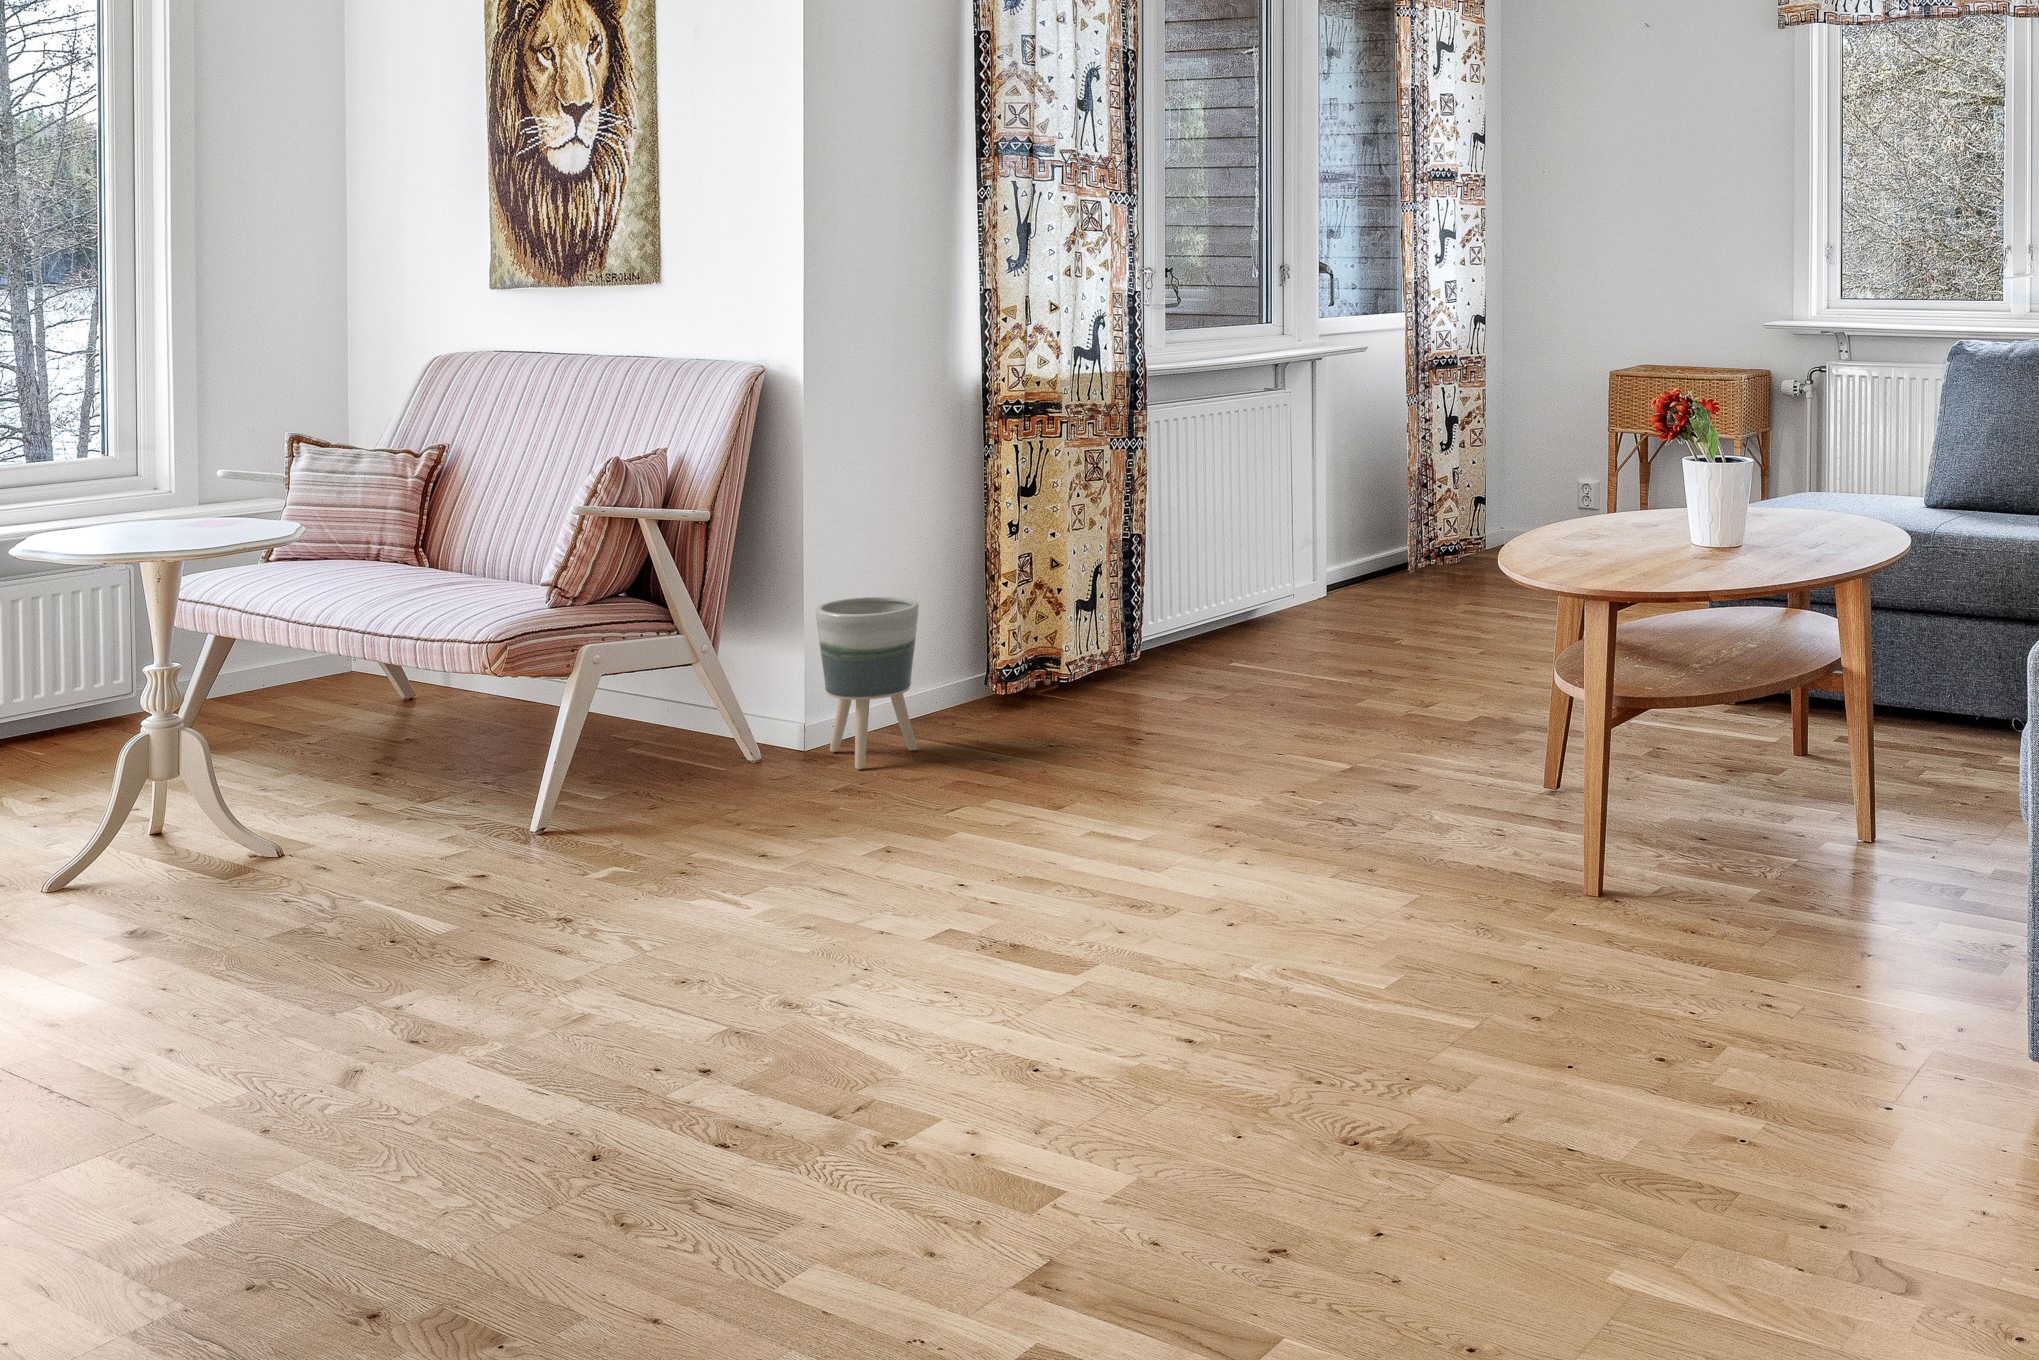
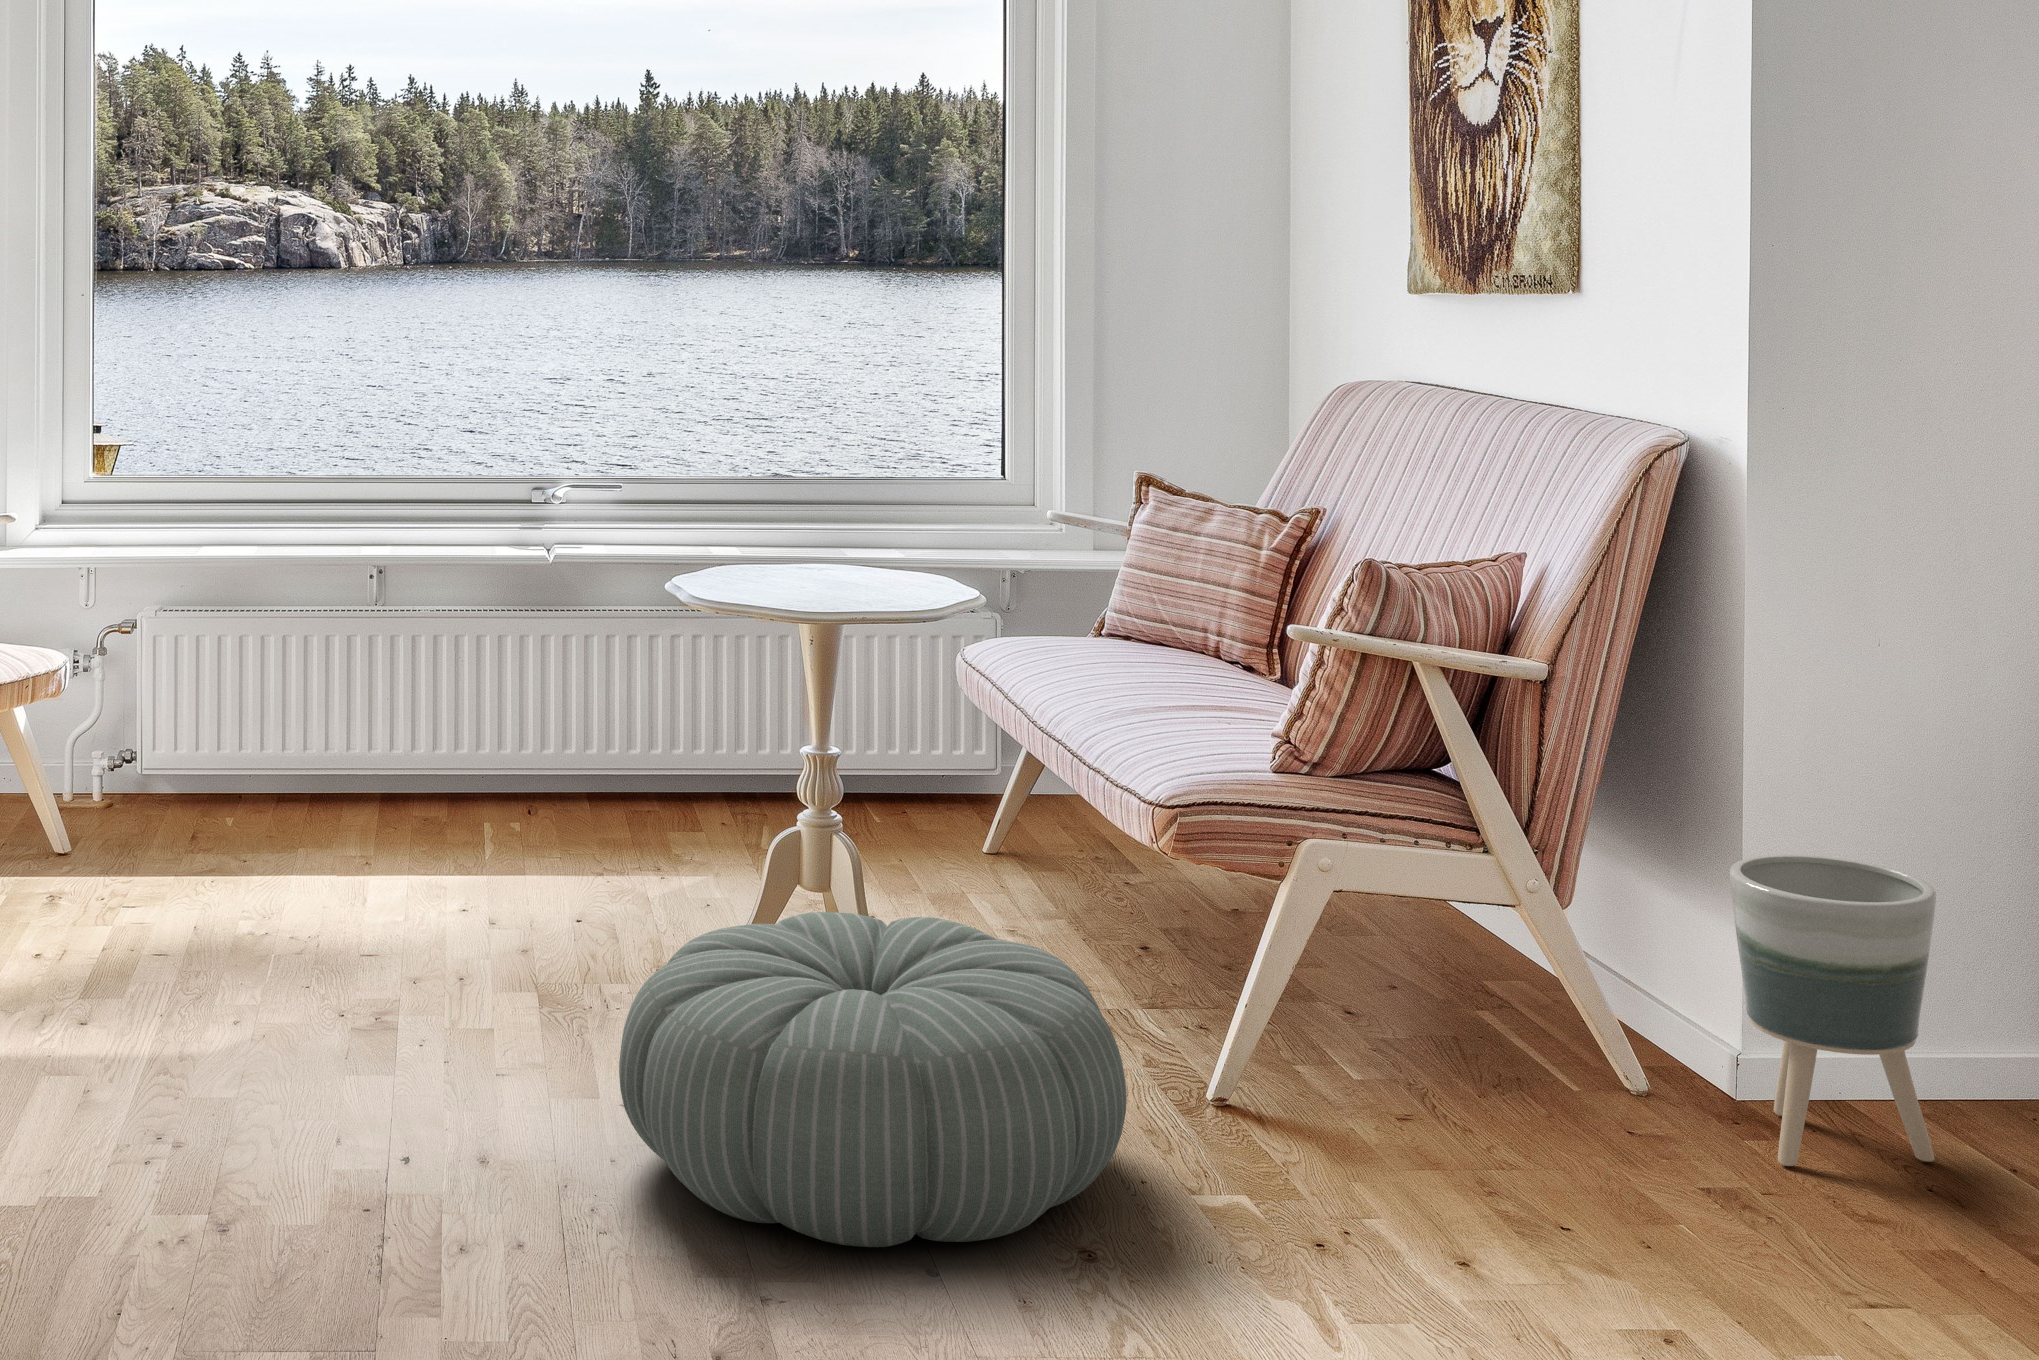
pouf: none [161,742,569,970] -> present [619,912,1127,1247]

